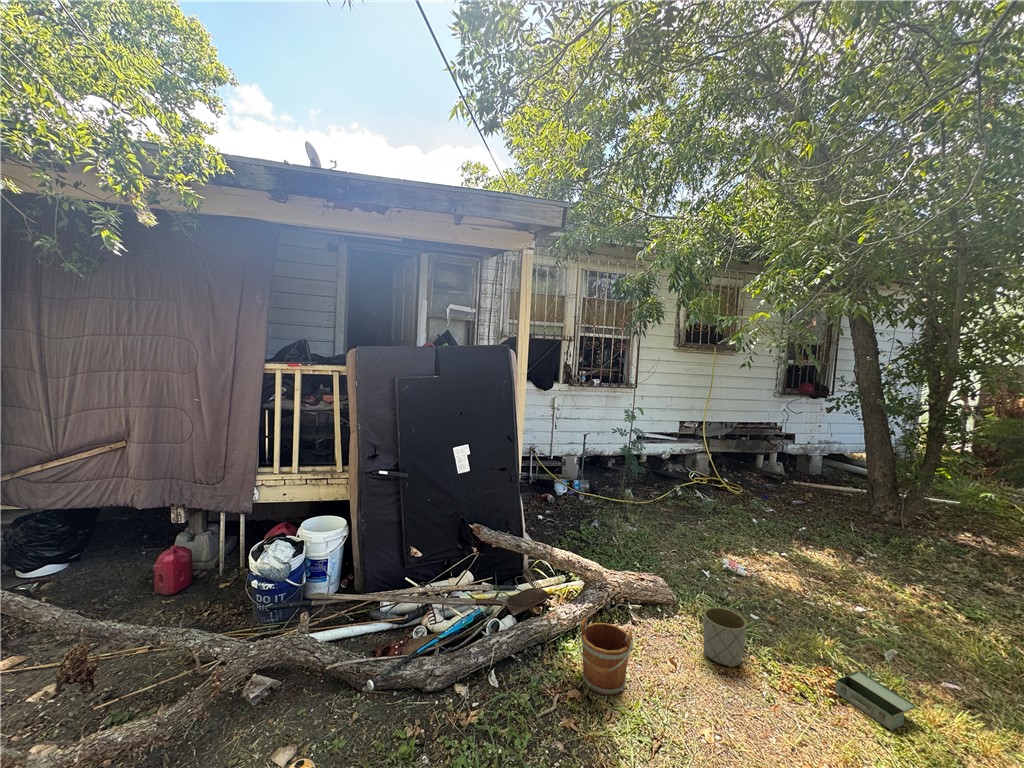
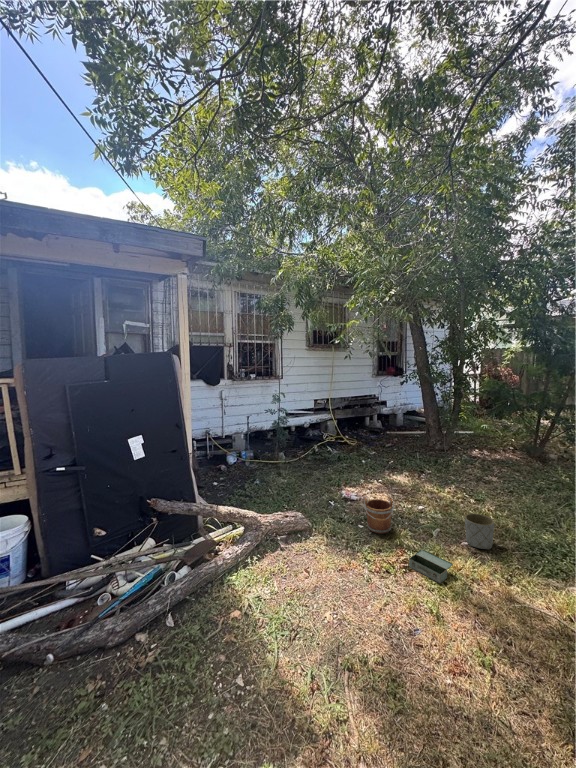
planter: present [704,607,747,668] -> present [465,513,494,550]
bucket: present [578,618,634,695] -> present [364,498,394,534]

